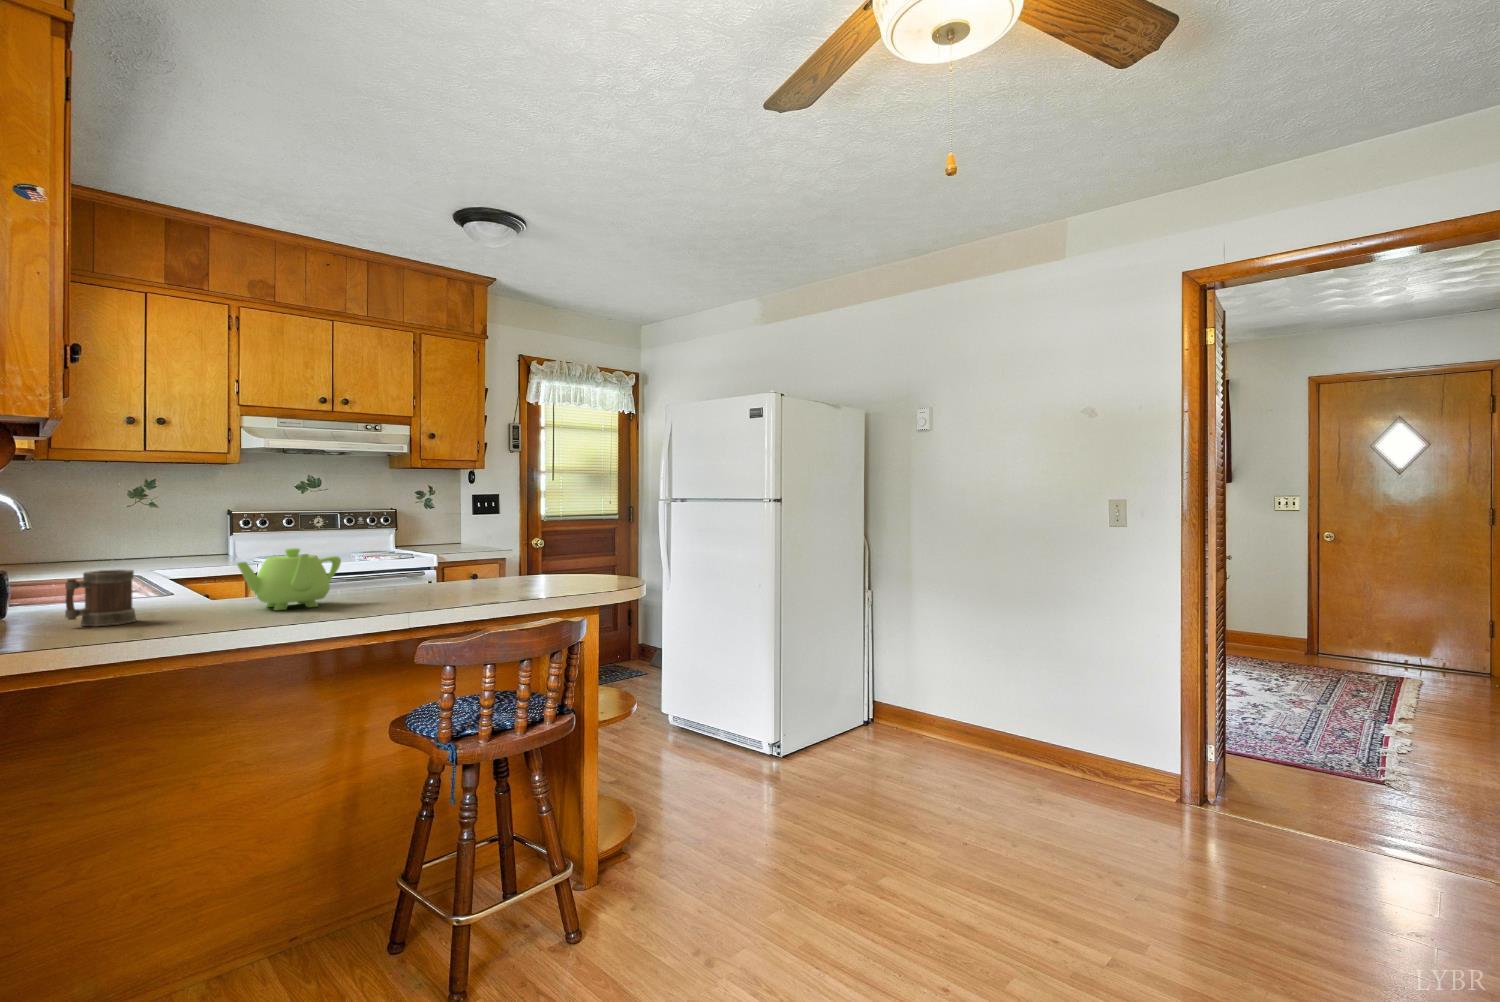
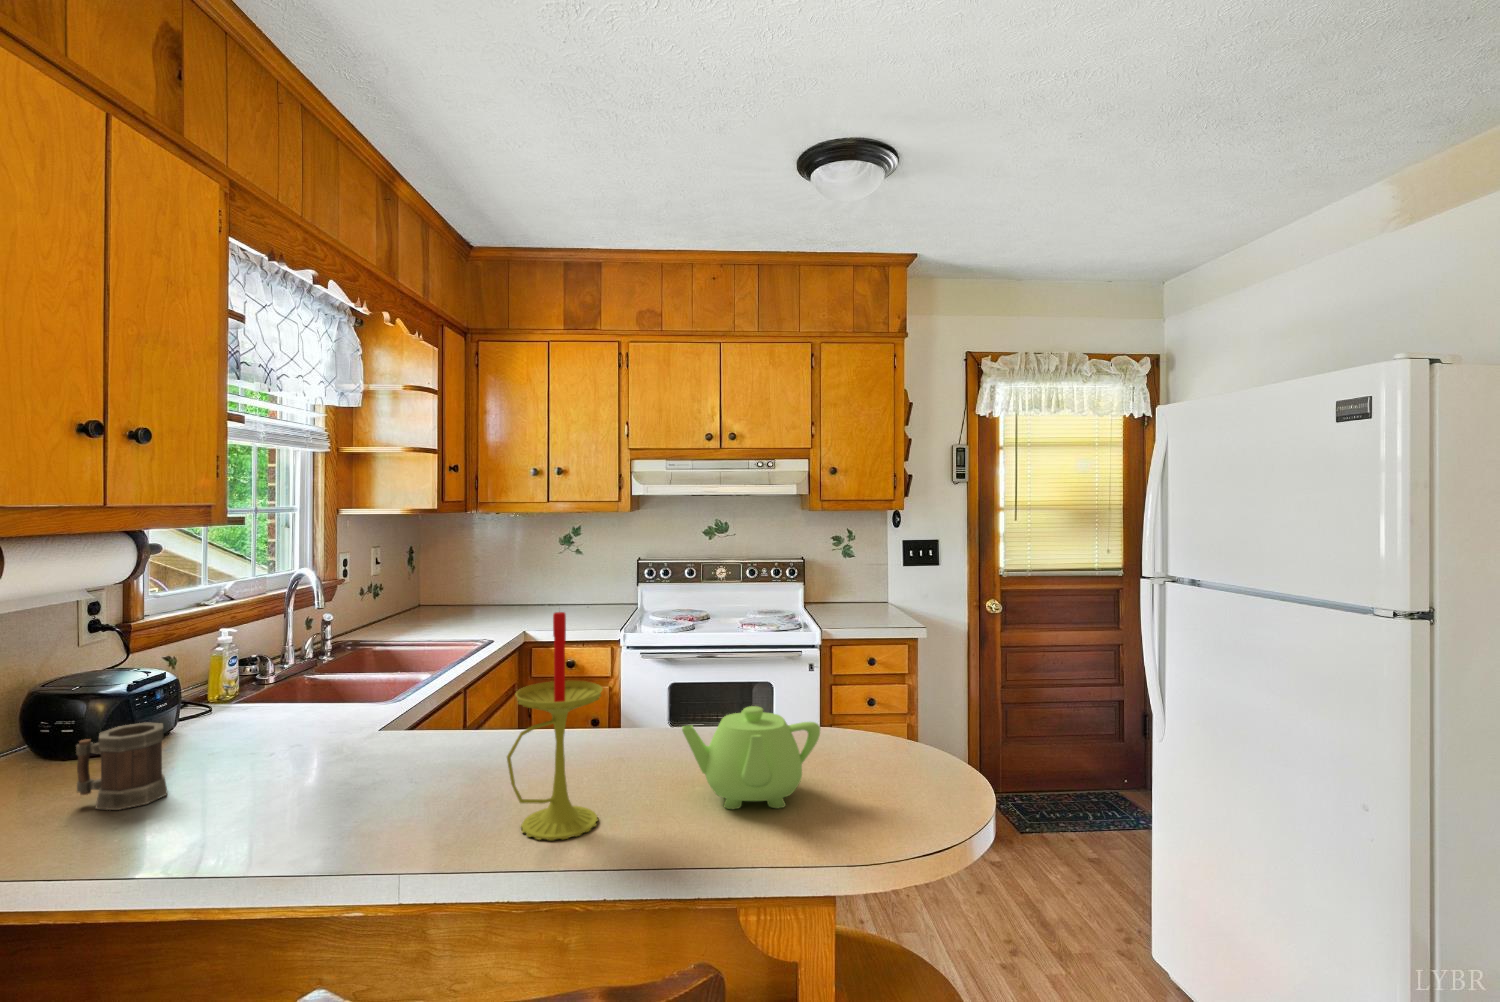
candle: none [433,478,483,600] -> present [507,612,602,840]
teapot: present [237,548,341,610] -> present [682,706,820,809]

